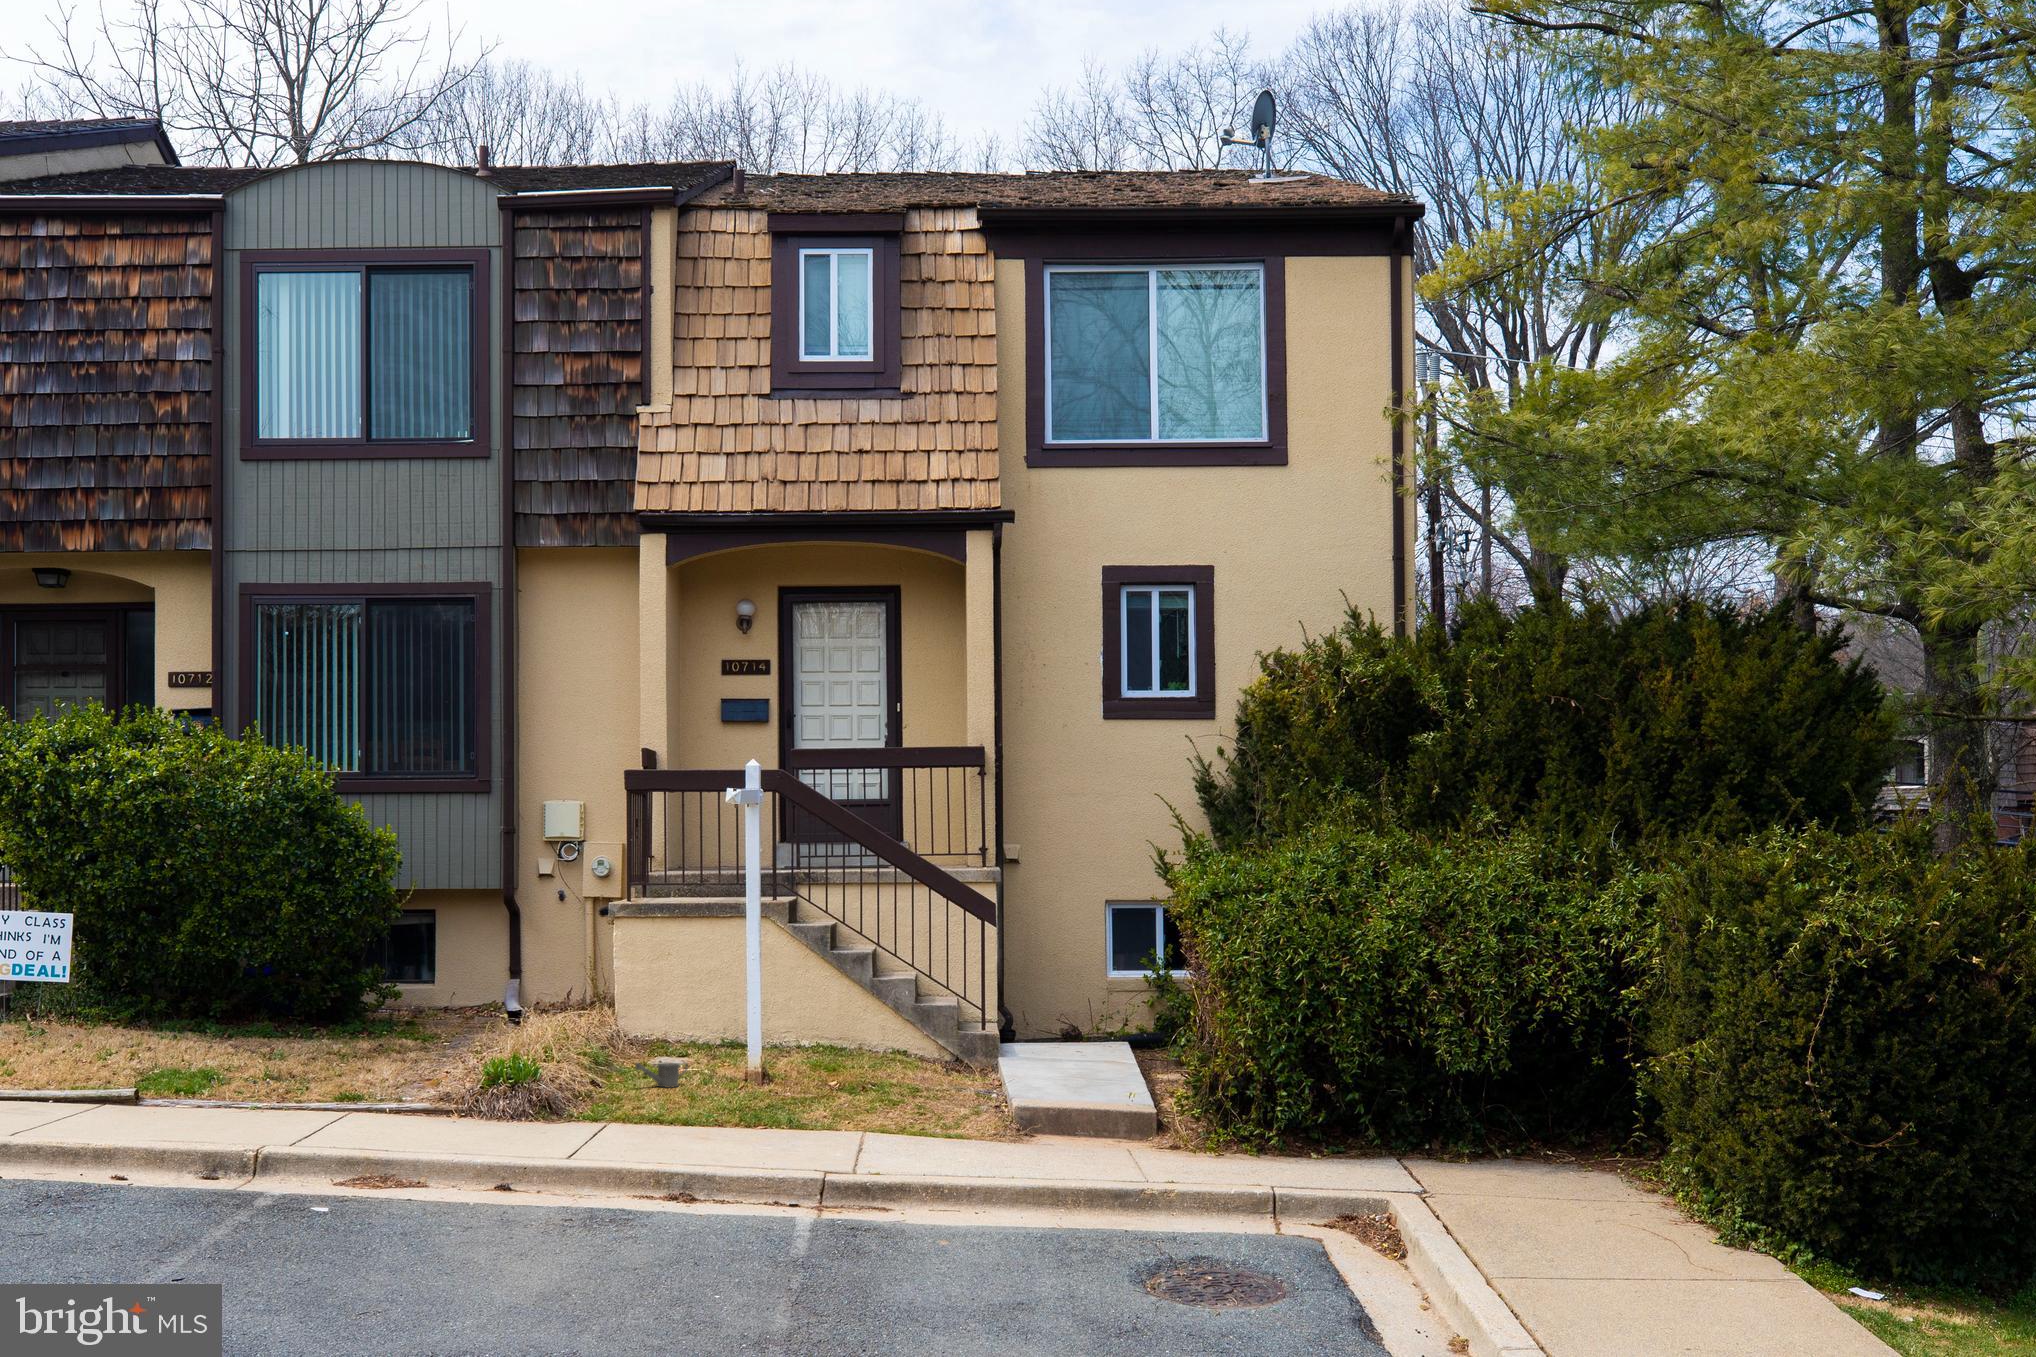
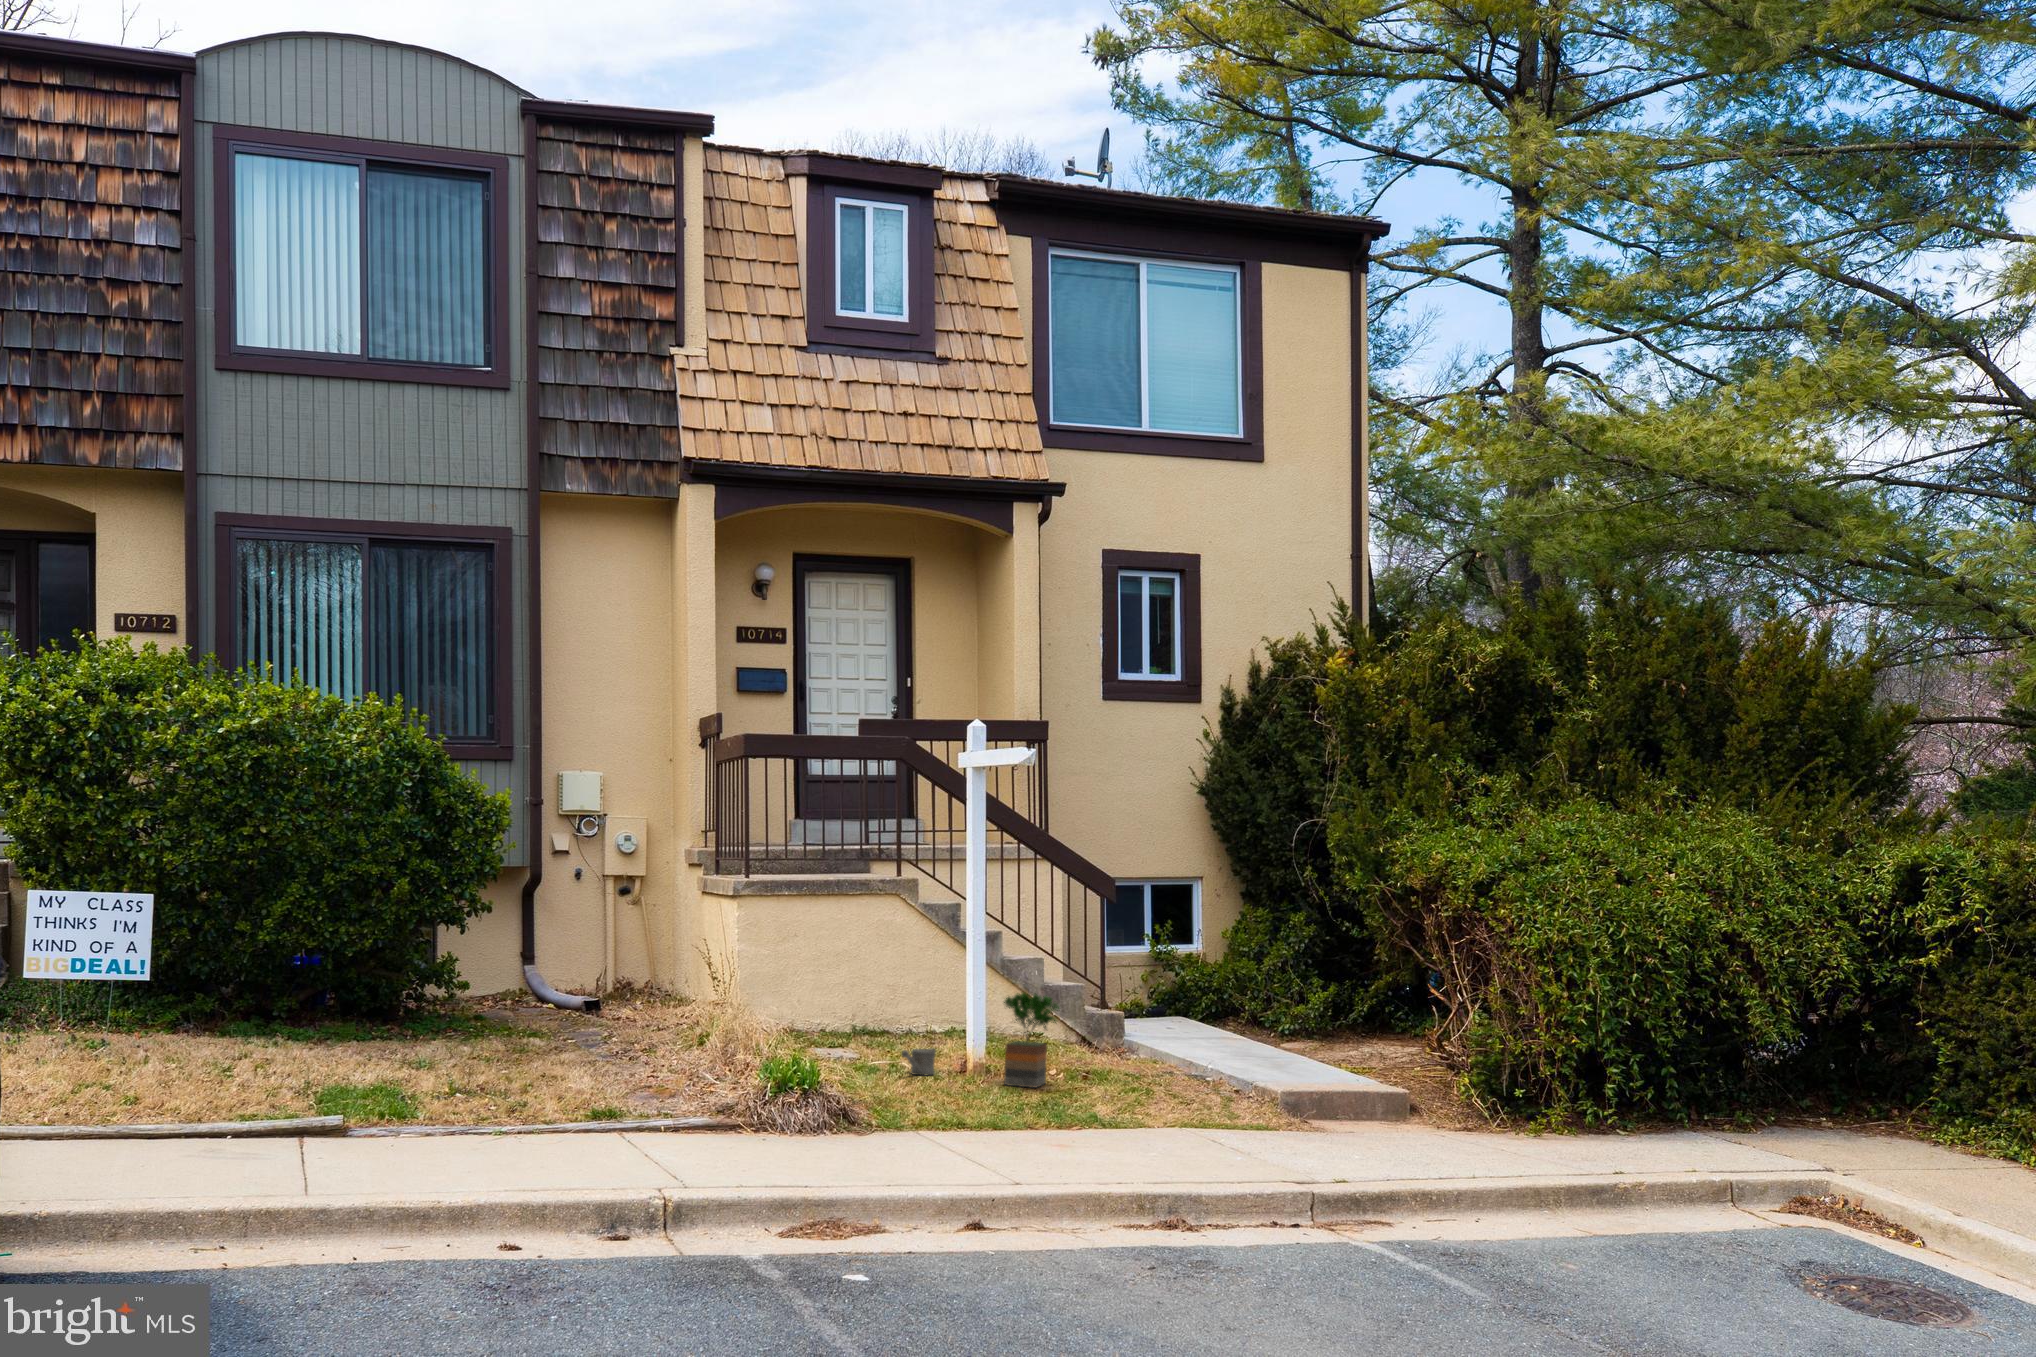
potted tree: none [716,1010,776,1102] -> present [1004,993,1059,1088]

